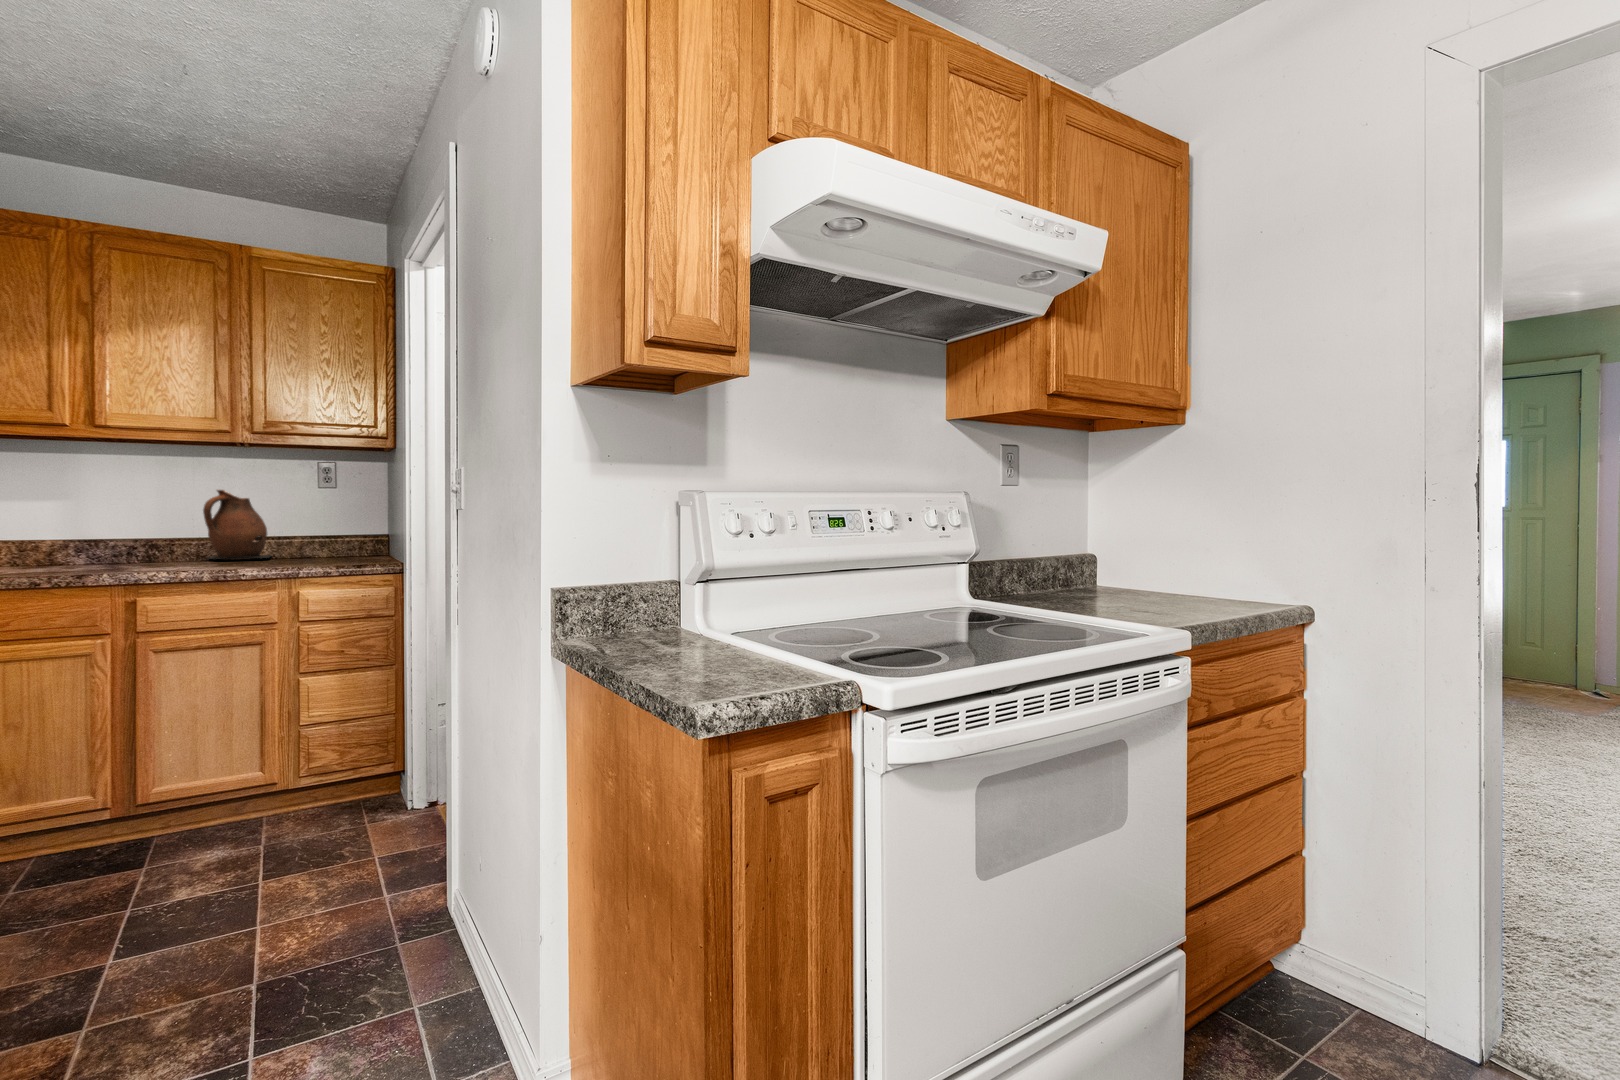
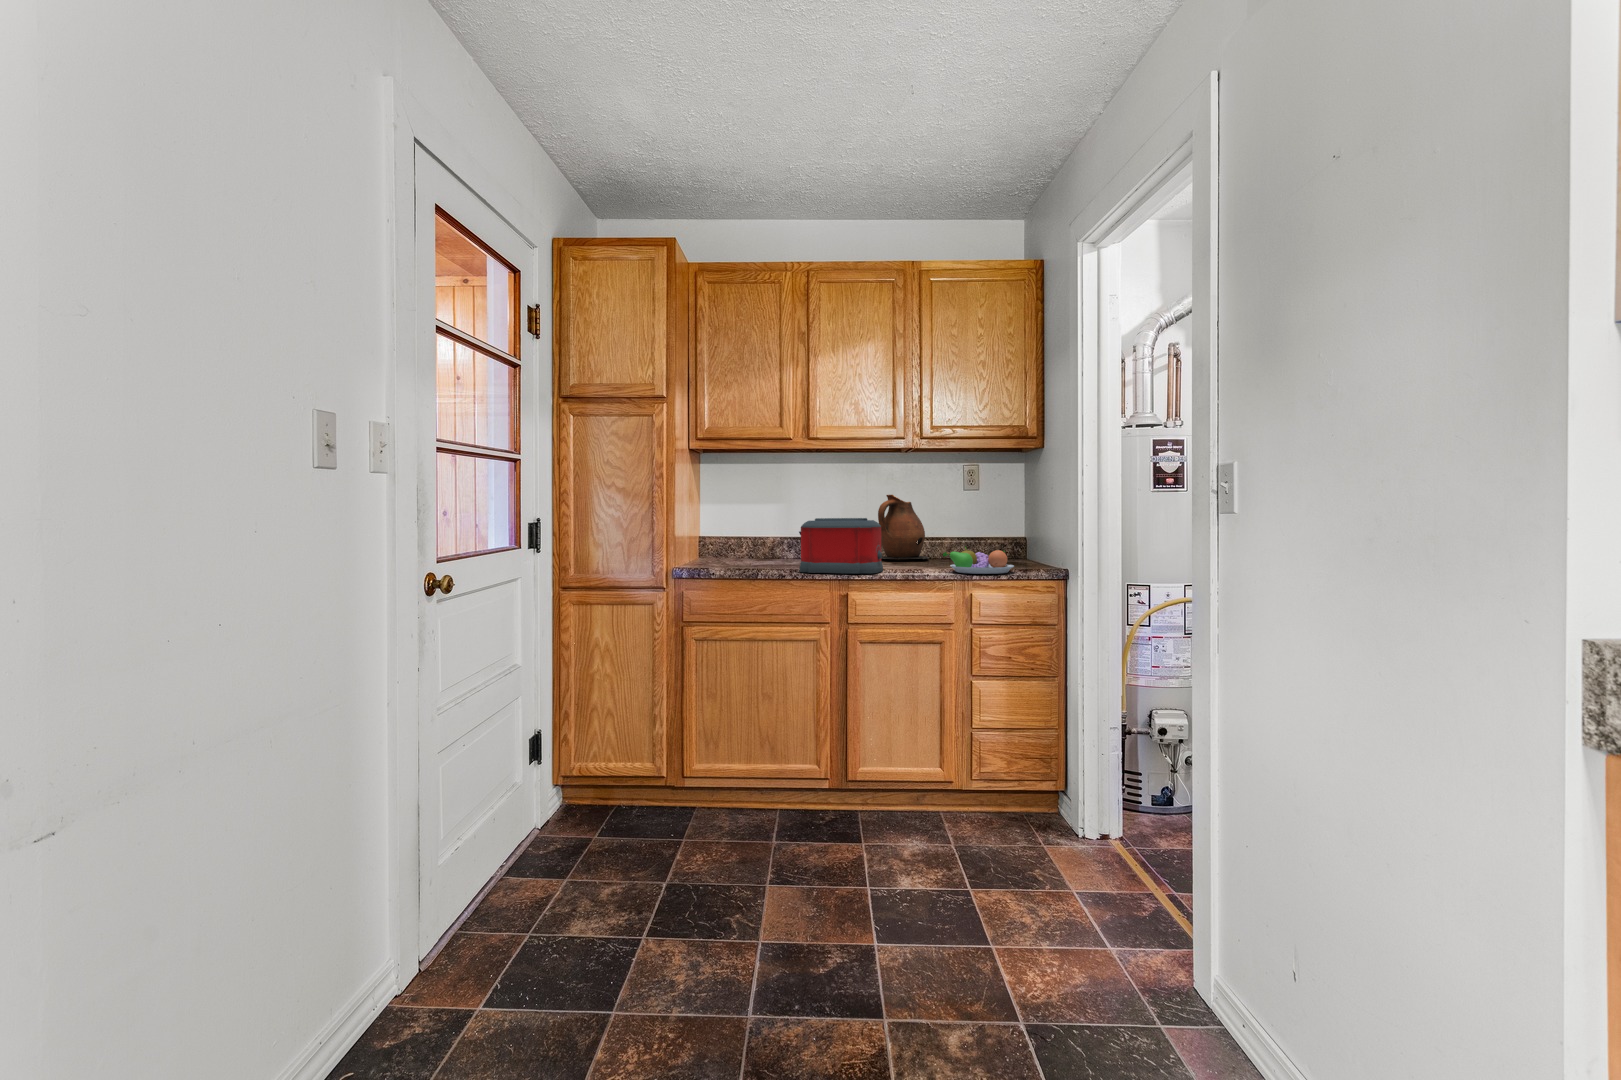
toaster: none [69,515,190,576] -> present [799,518,883,574]
fruit bowl: none [261,545,344,572] -> present [943,547,1014,574]

